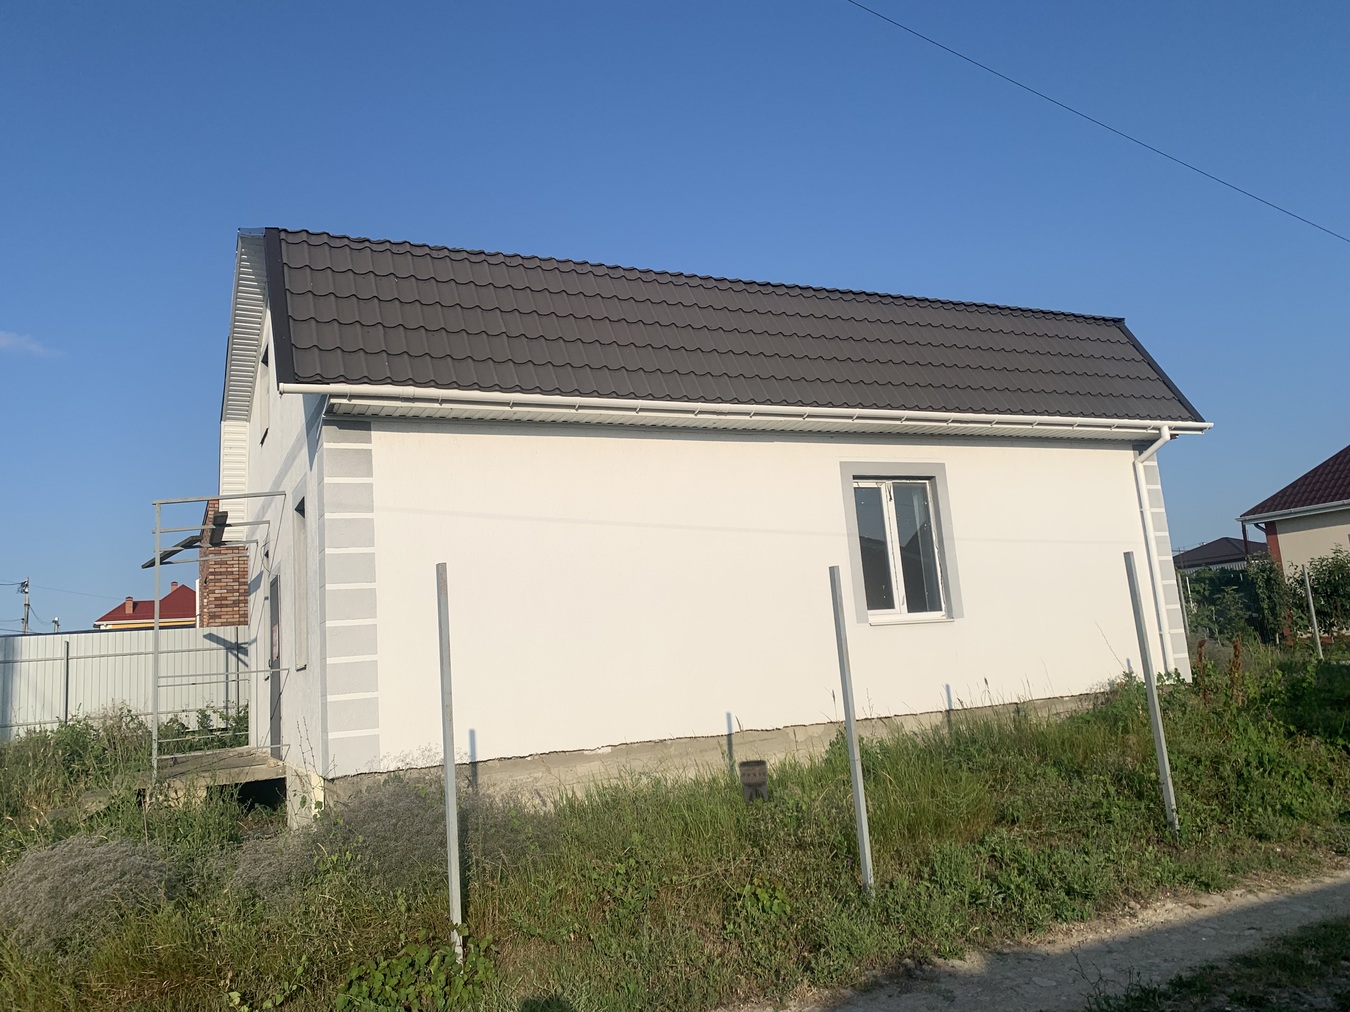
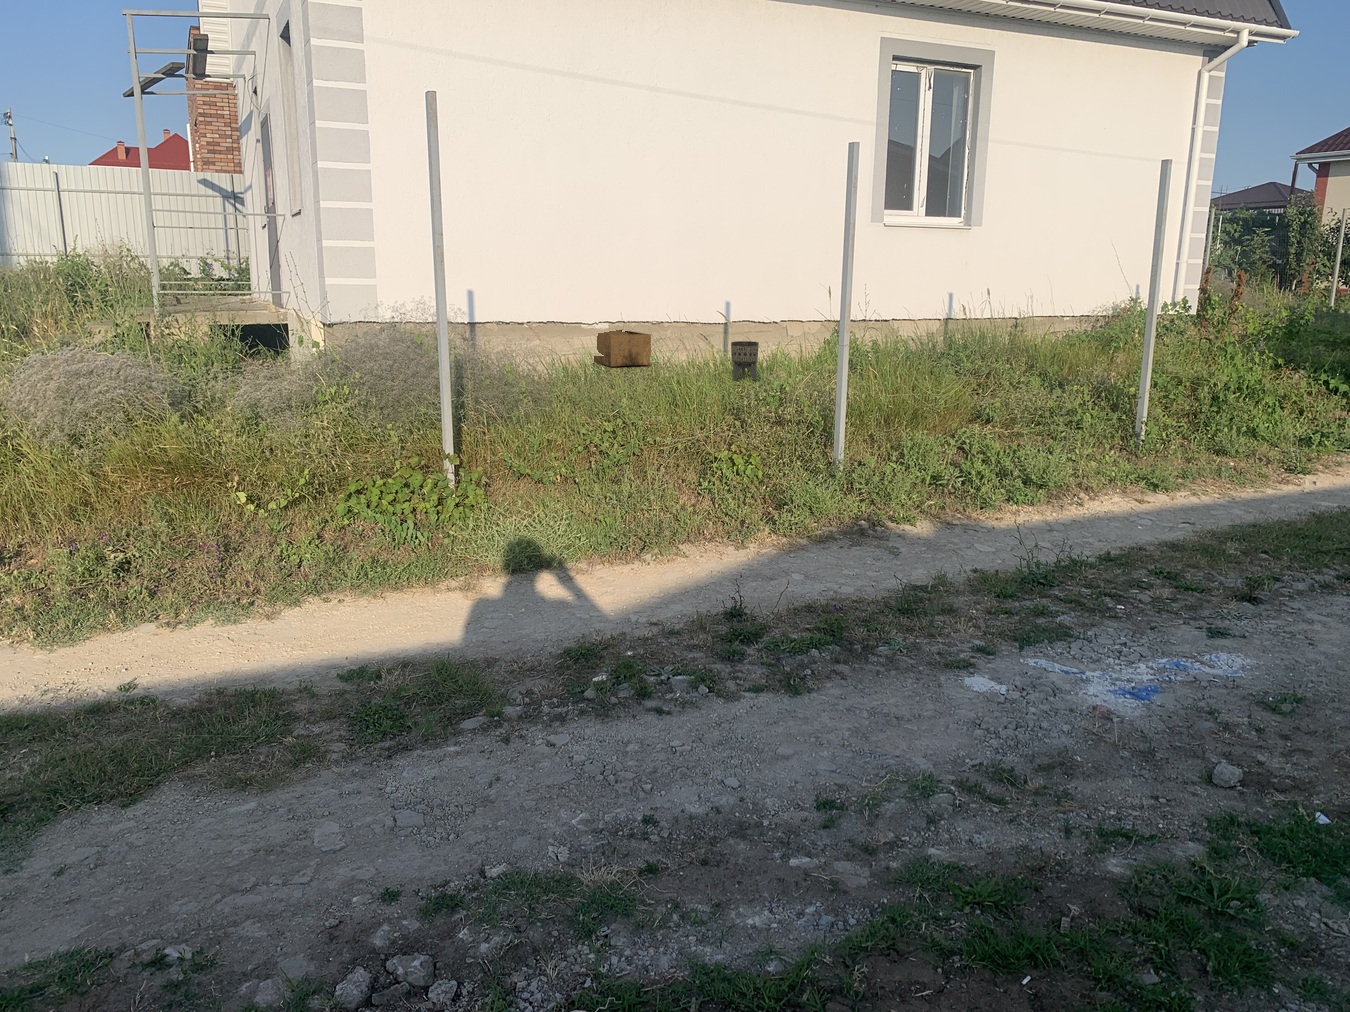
cardboard box: none [589,752,657,797] -> present [594,330,651,367]

